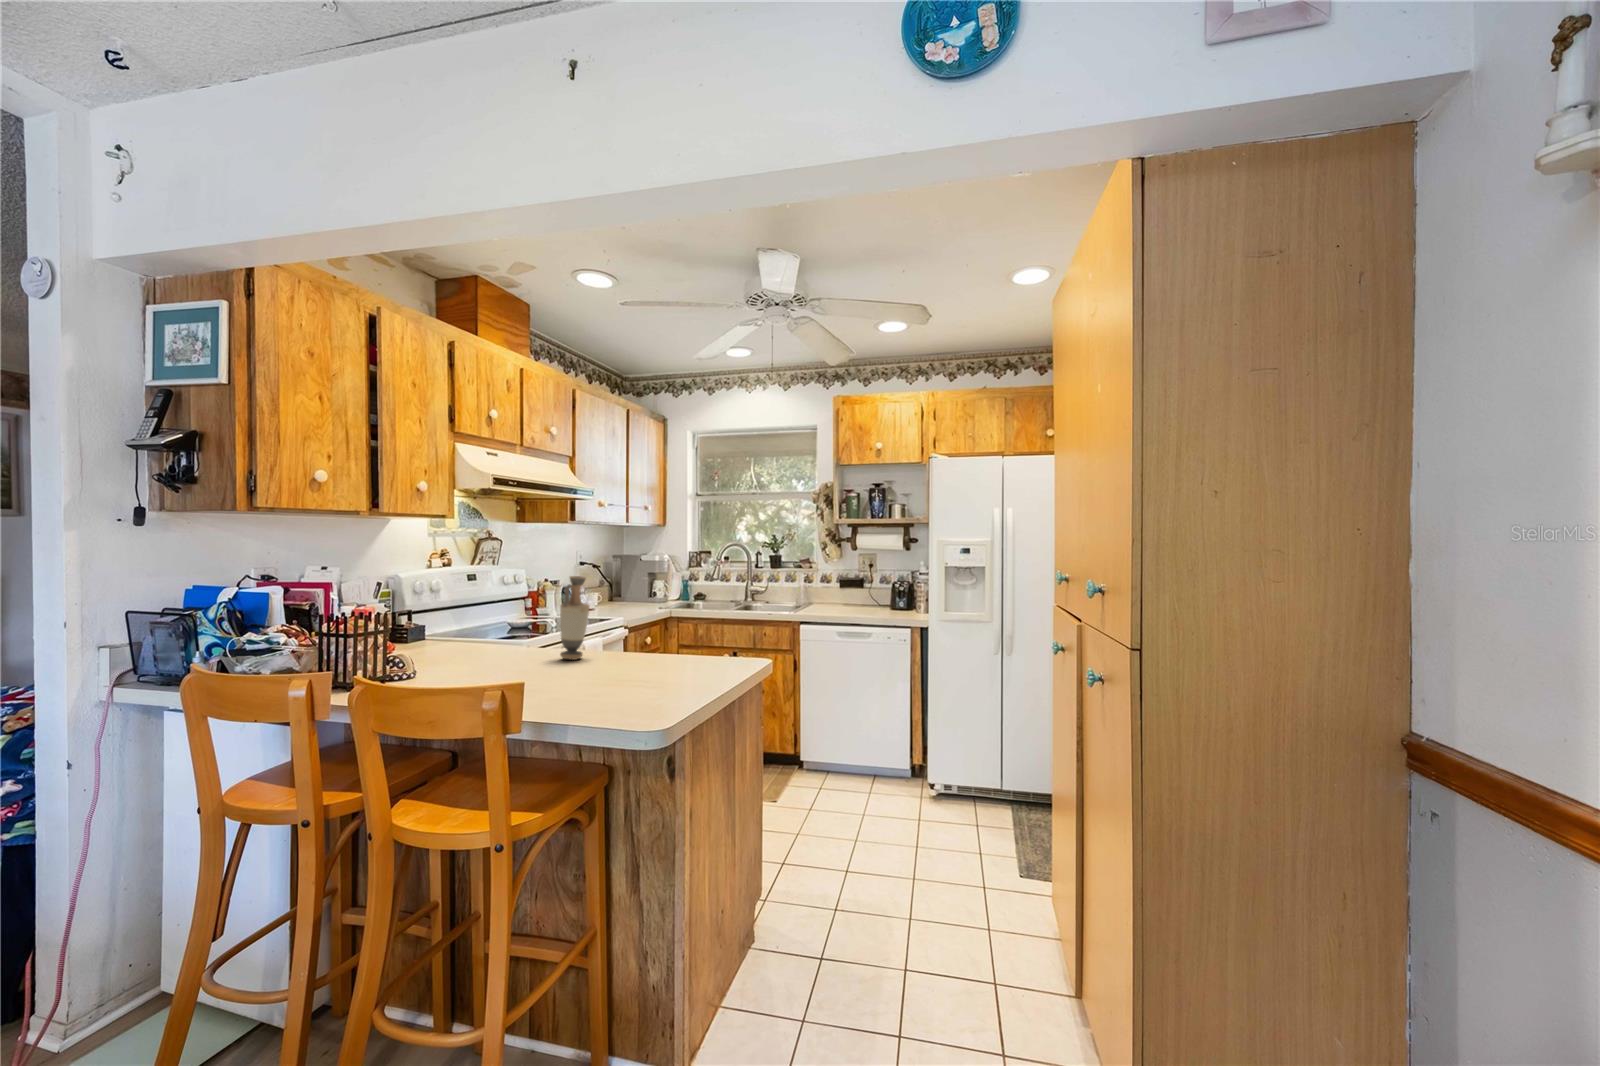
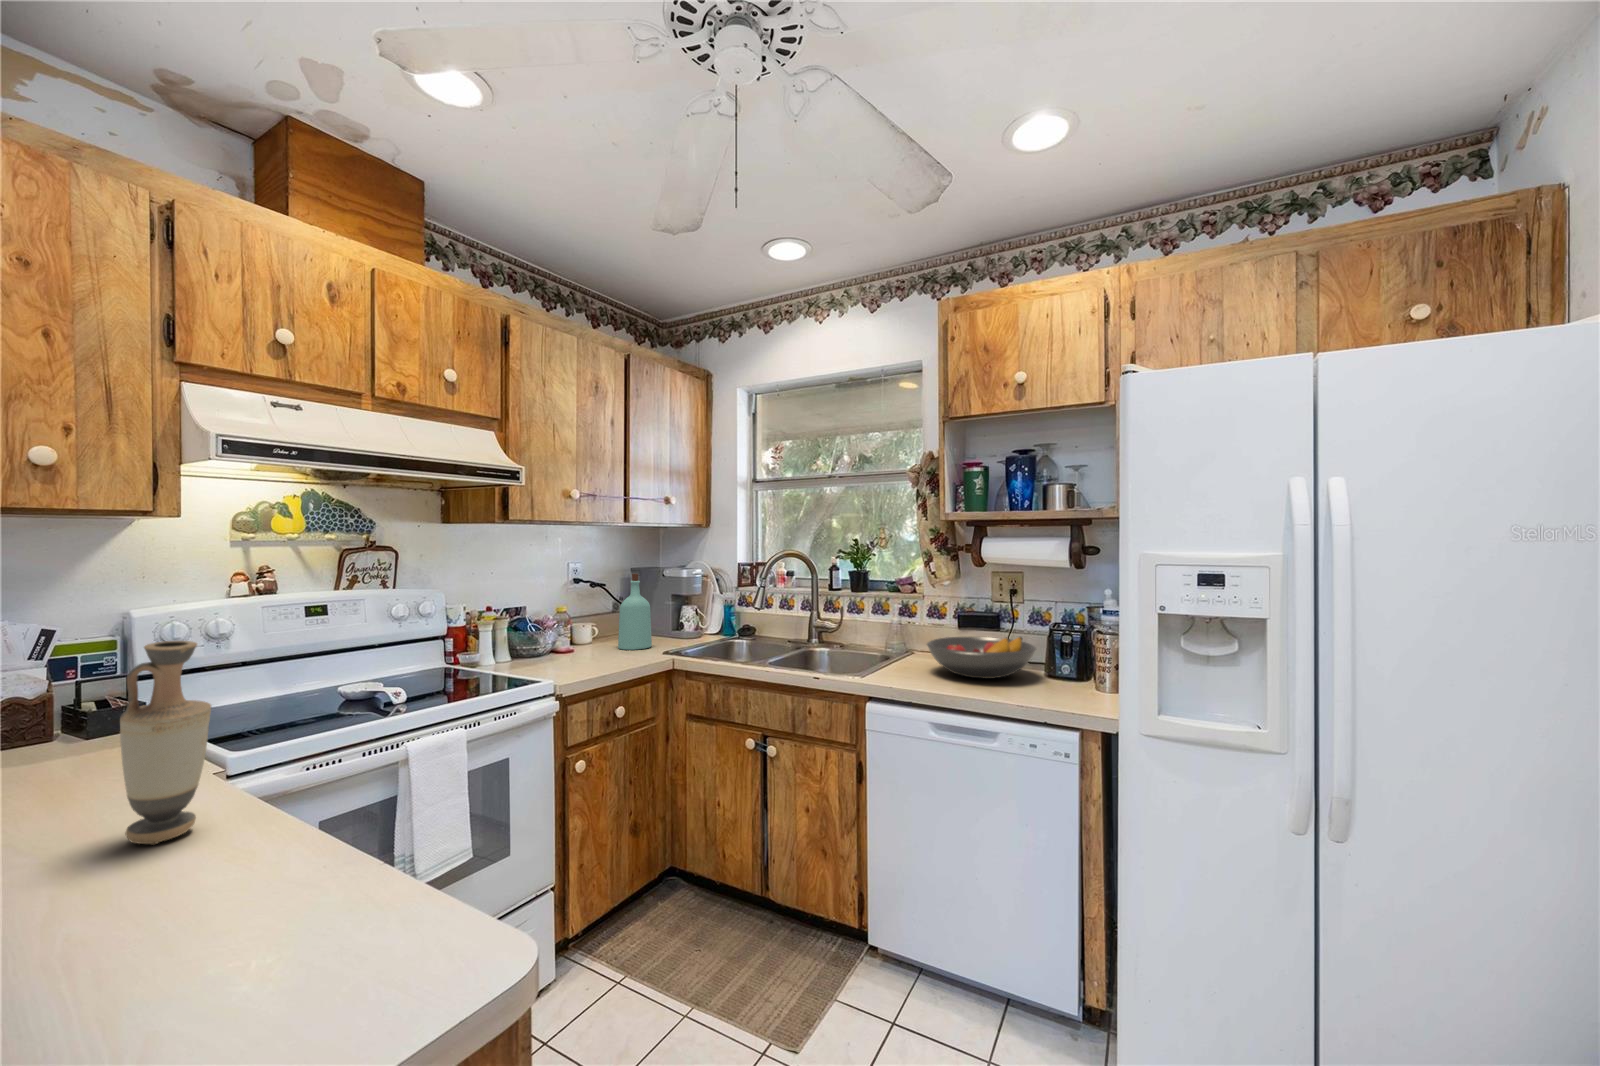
bottle: none [623,557,645,607] -> present [618,574,652,650]
fruit bowl: none [828,588,887,611] -> present [927,637,1036,678]

